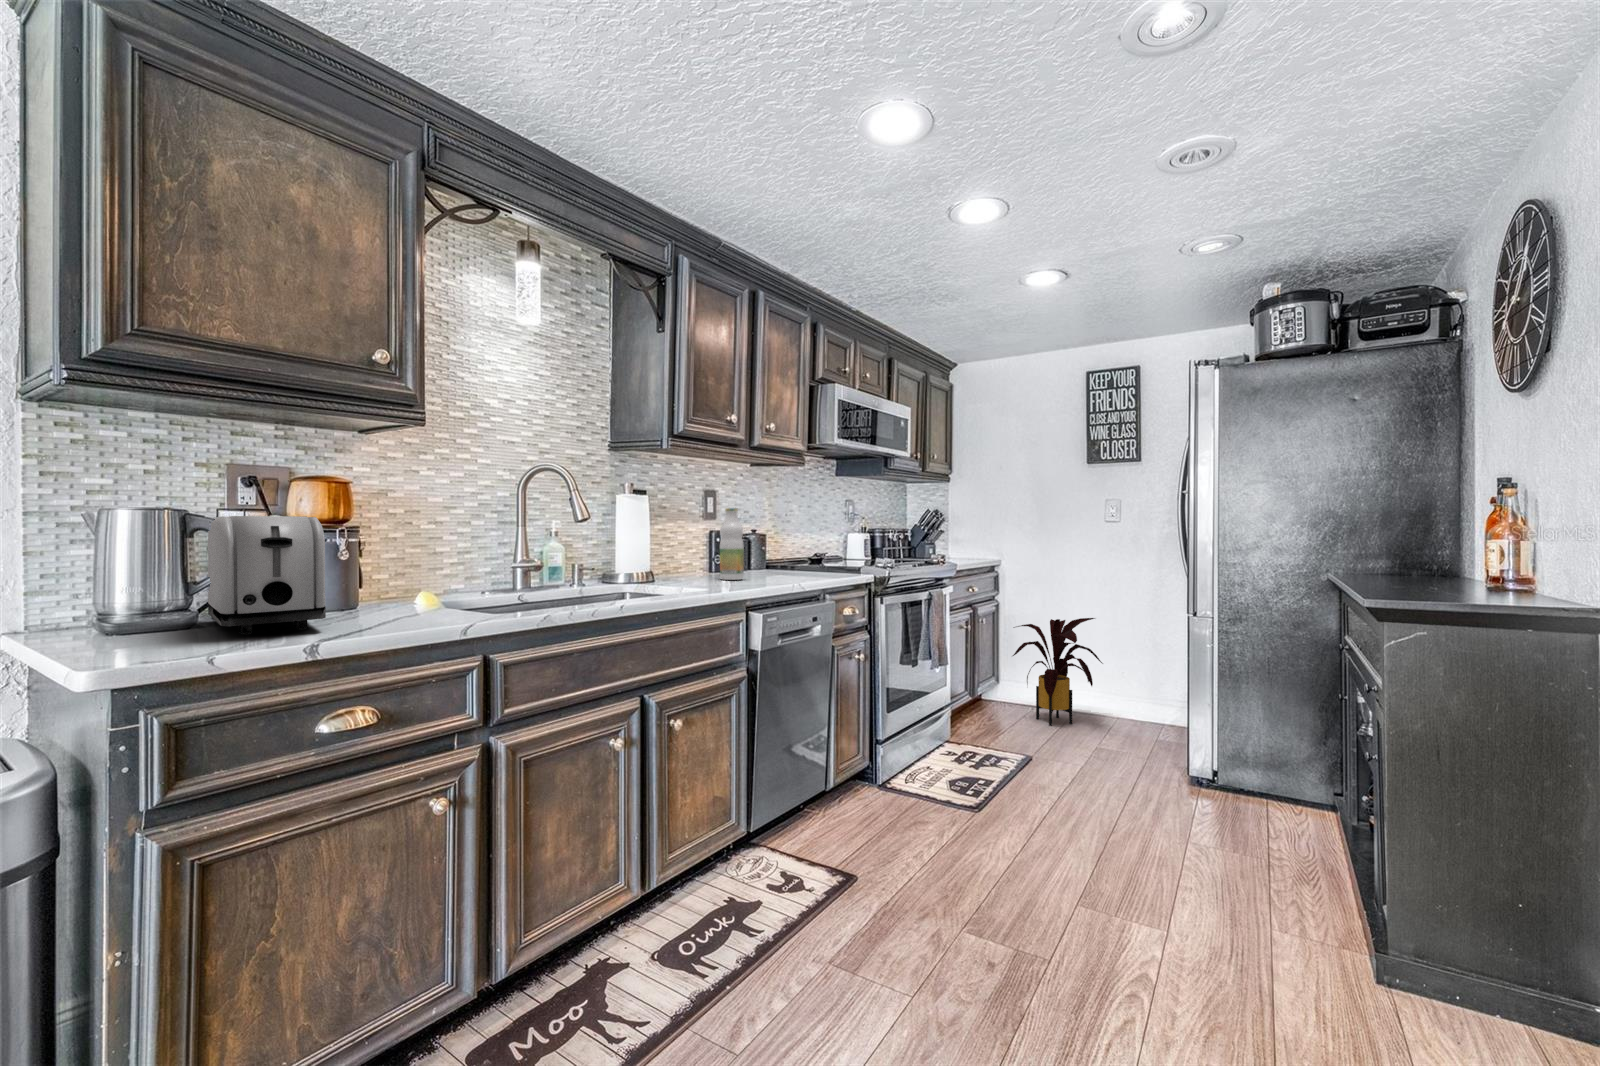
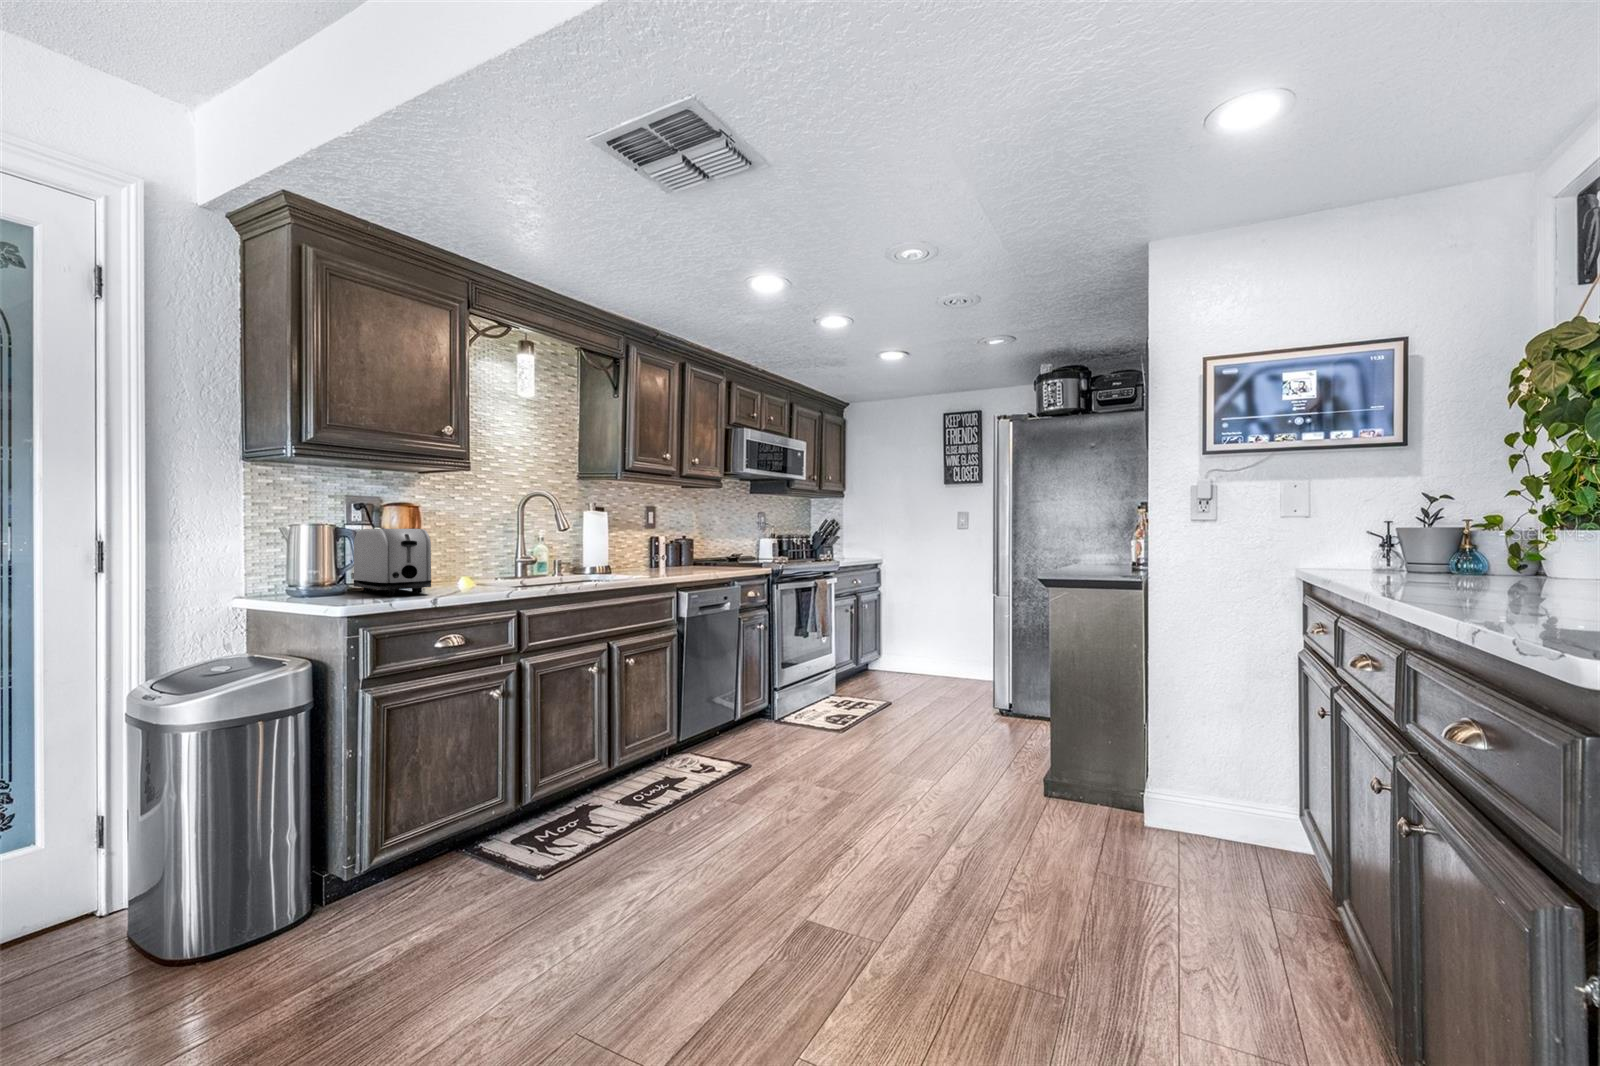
bottle: present [720,508,744,580] -> none [657,521,675,572]
house plant: present [1013,618,1103,725] -> none [884,603,956,685]

